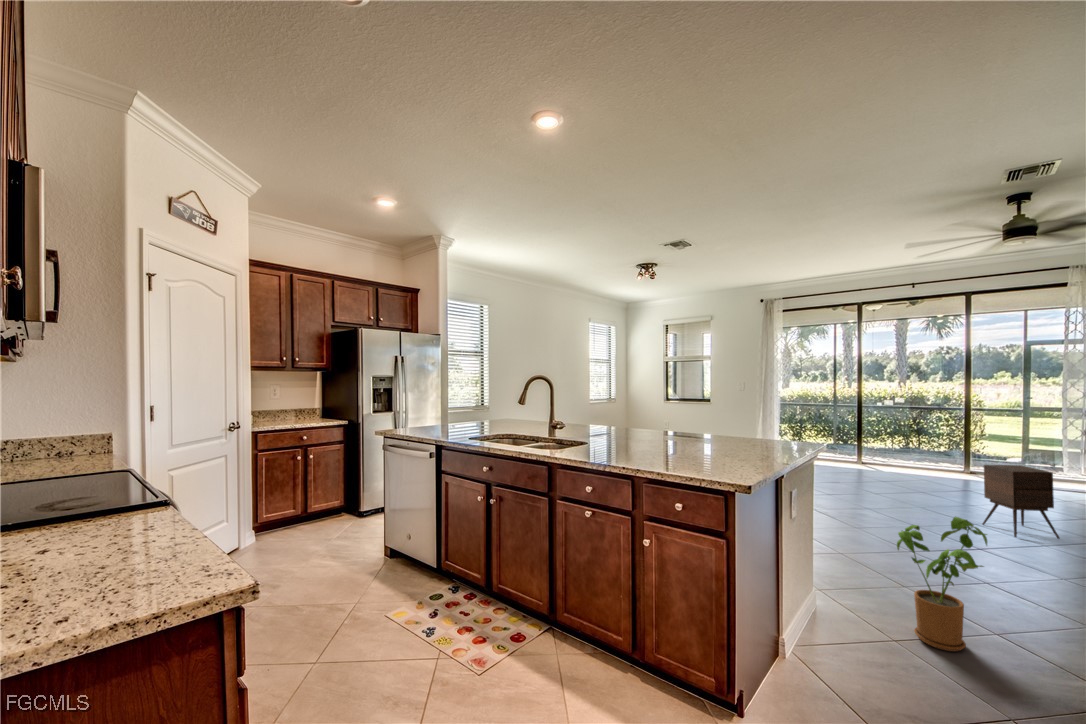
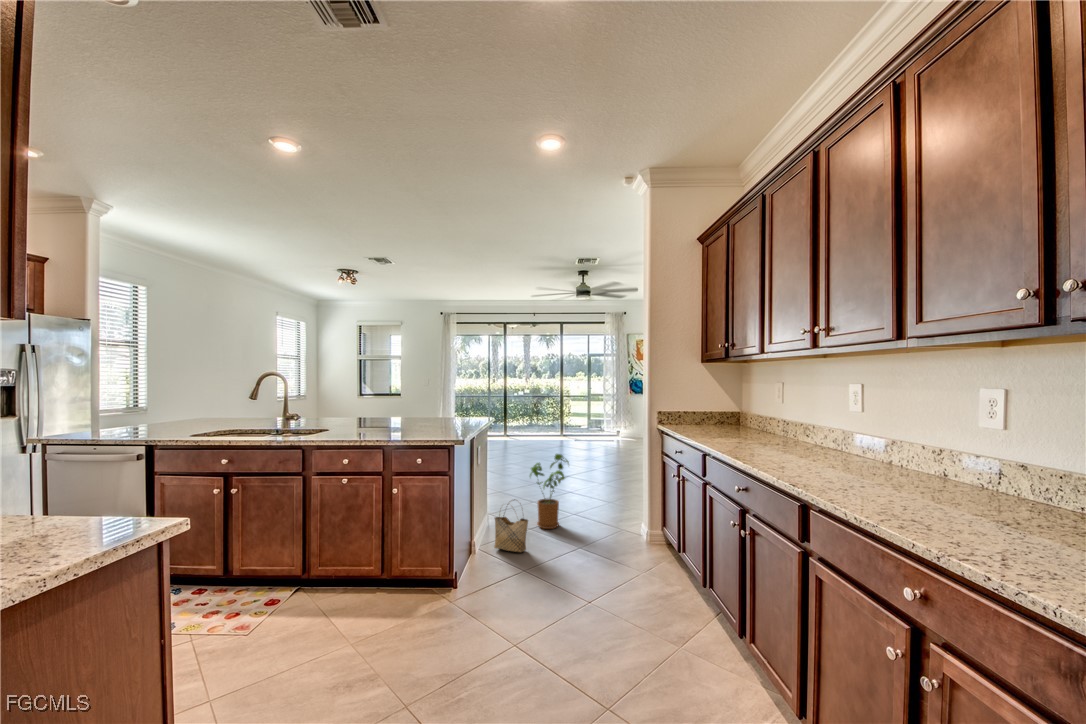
side table: present [982,465,1060,539] -> none [567,428,599,470]
woven basket: none [823,585,892,685] -> present [494,499,528,552]

